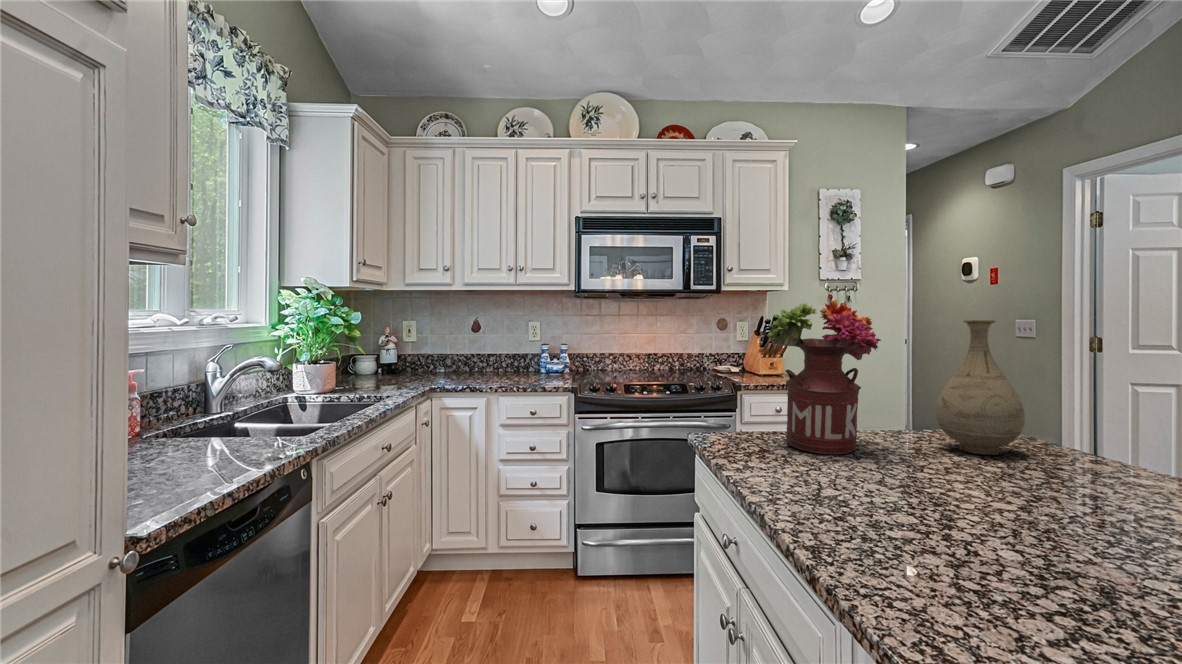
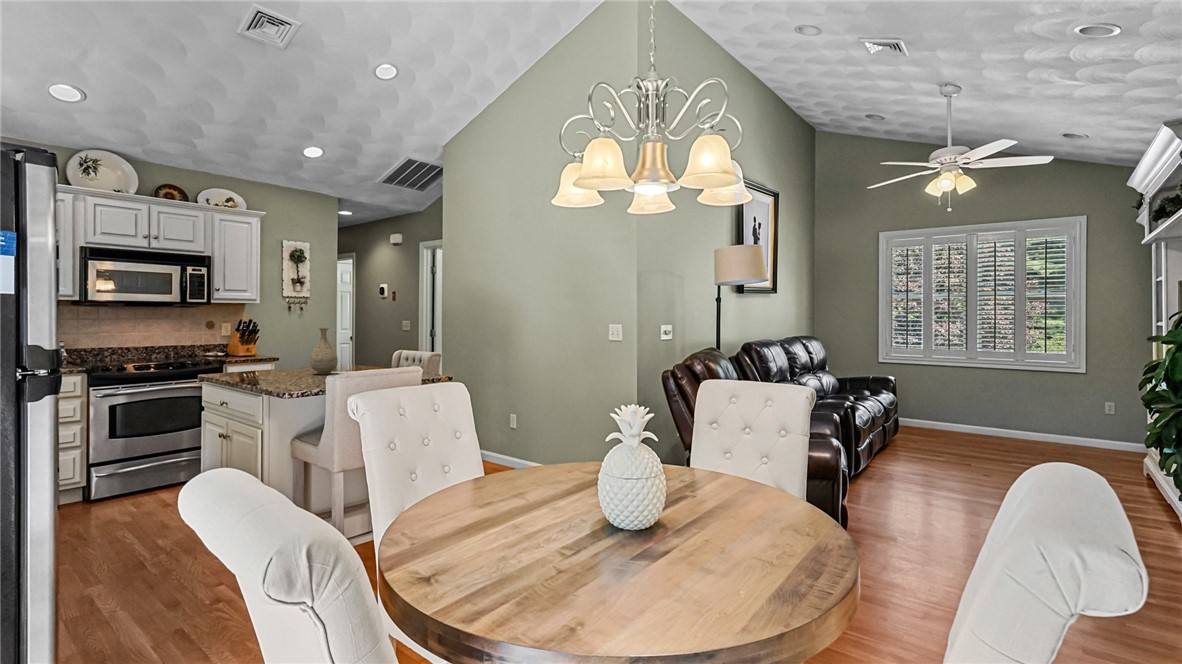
flower arrangement: present [767,300,881,454] -> none [238,320,285,379]

